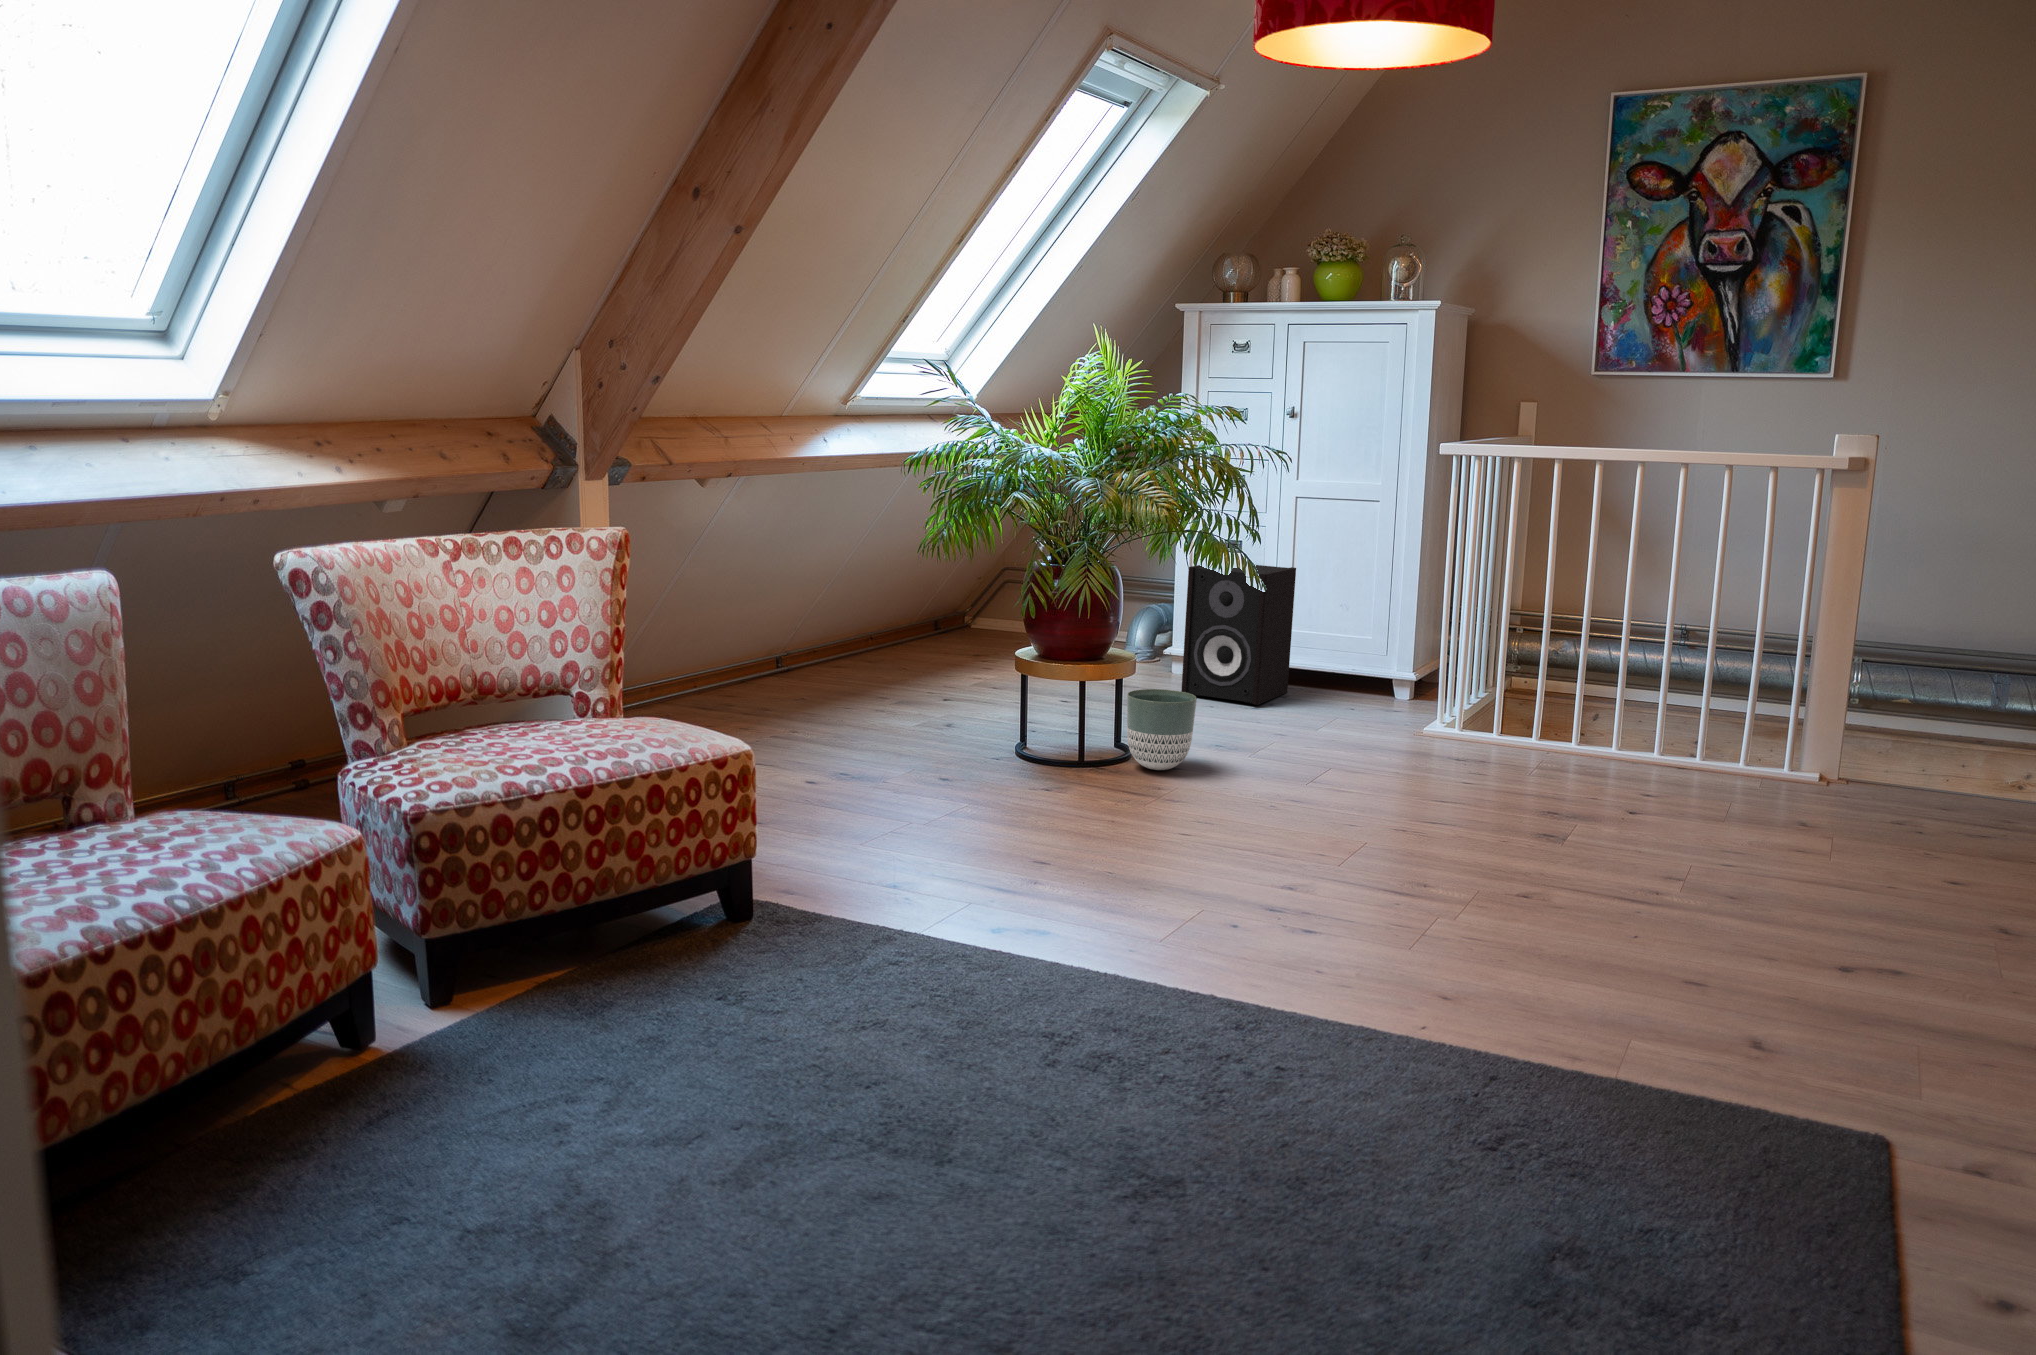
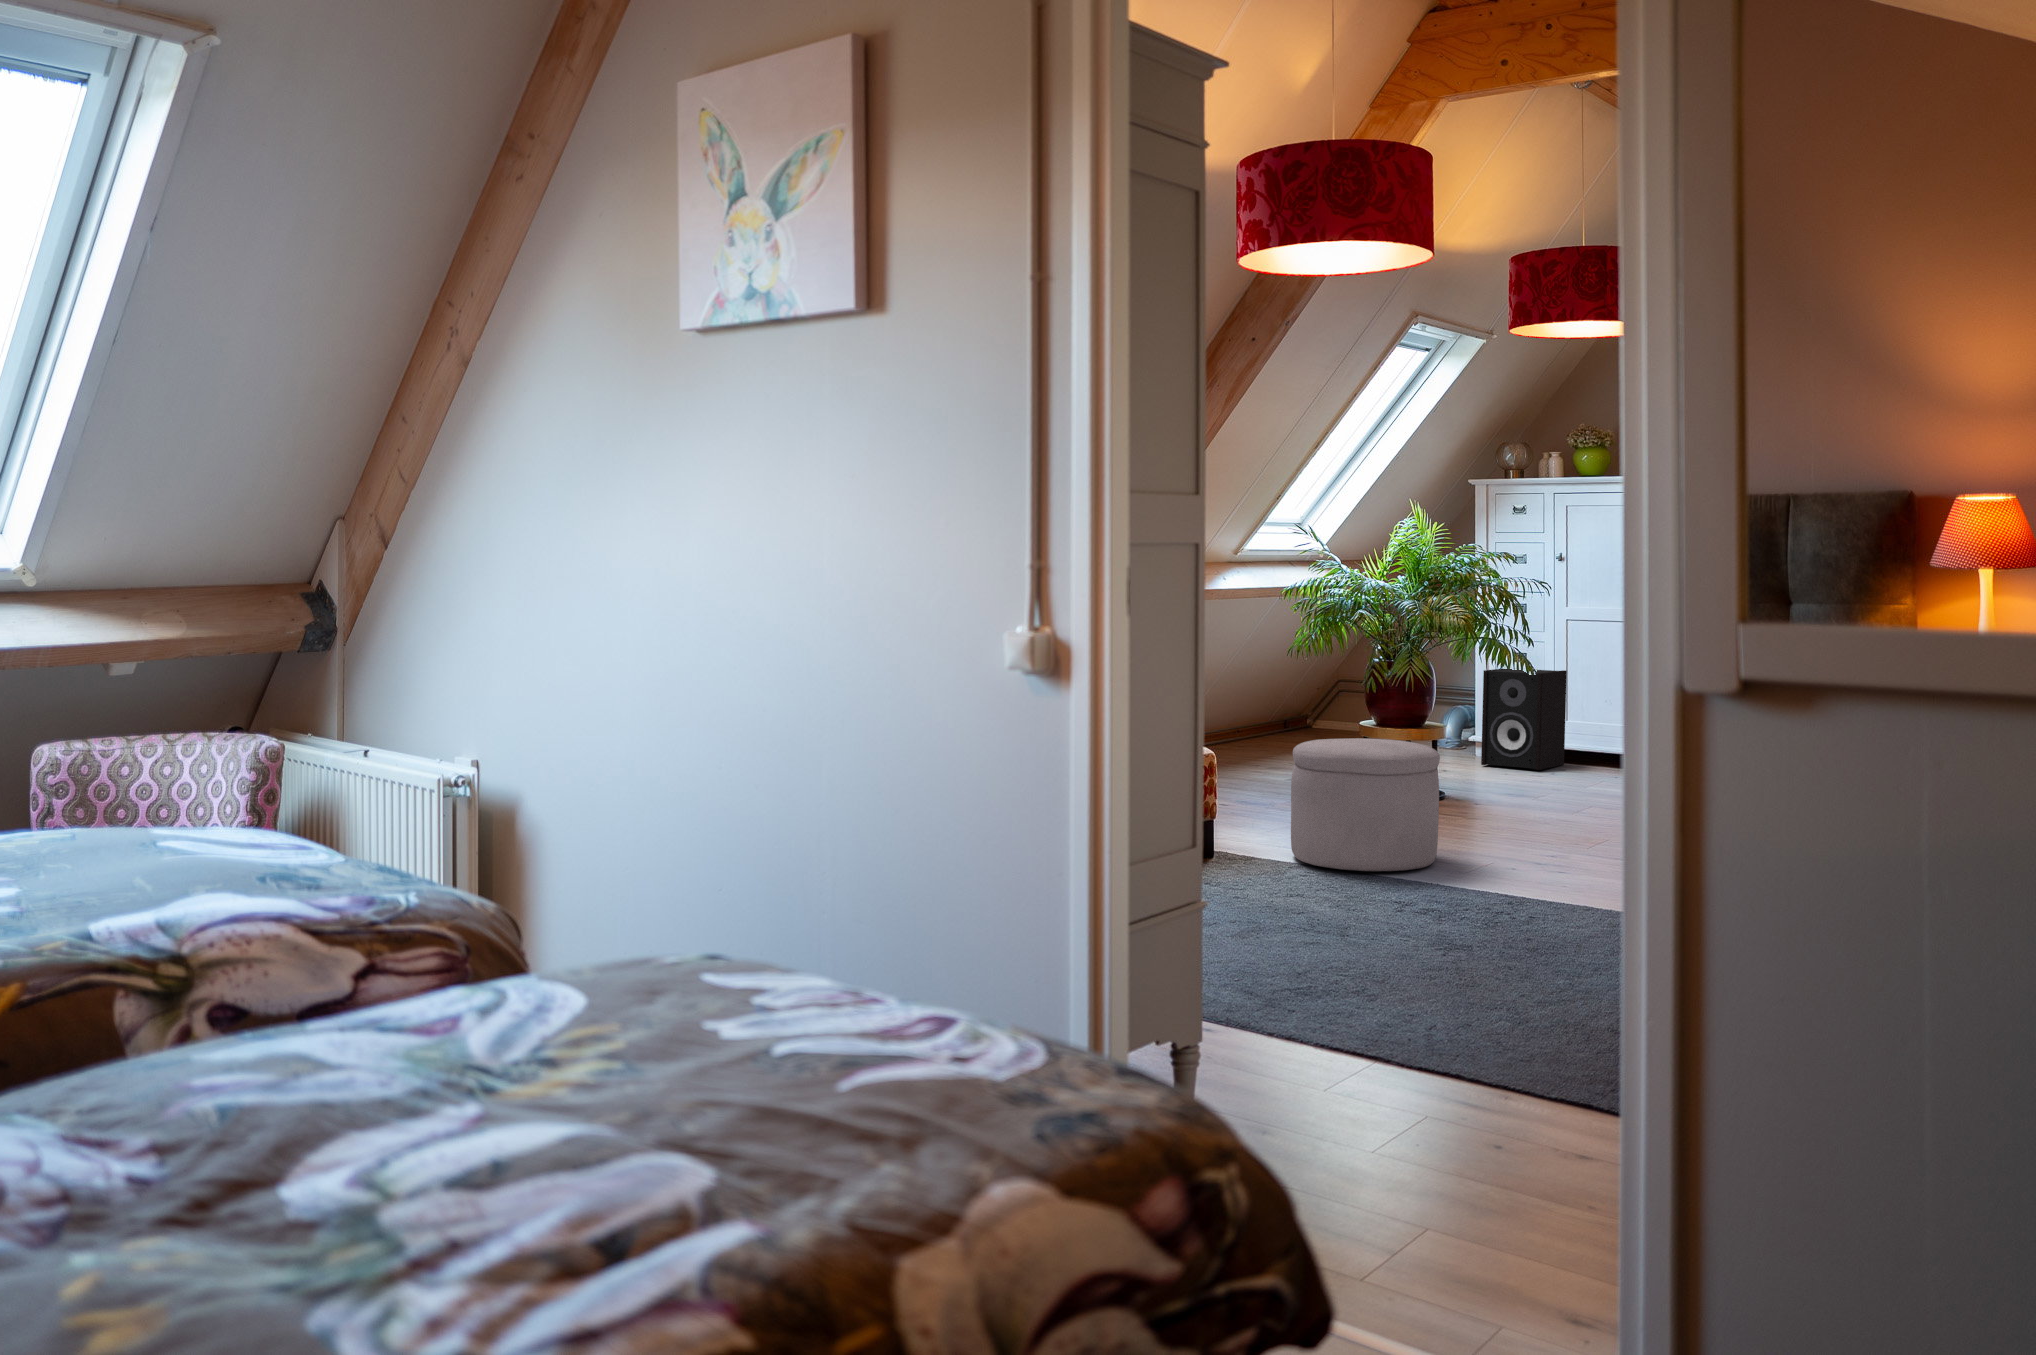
planter: present [1127,689,1197,770] -> none [1440,747,1490,801]
ottoman: none [878,718,1122,965] -> present [1291,738,1440,871]

